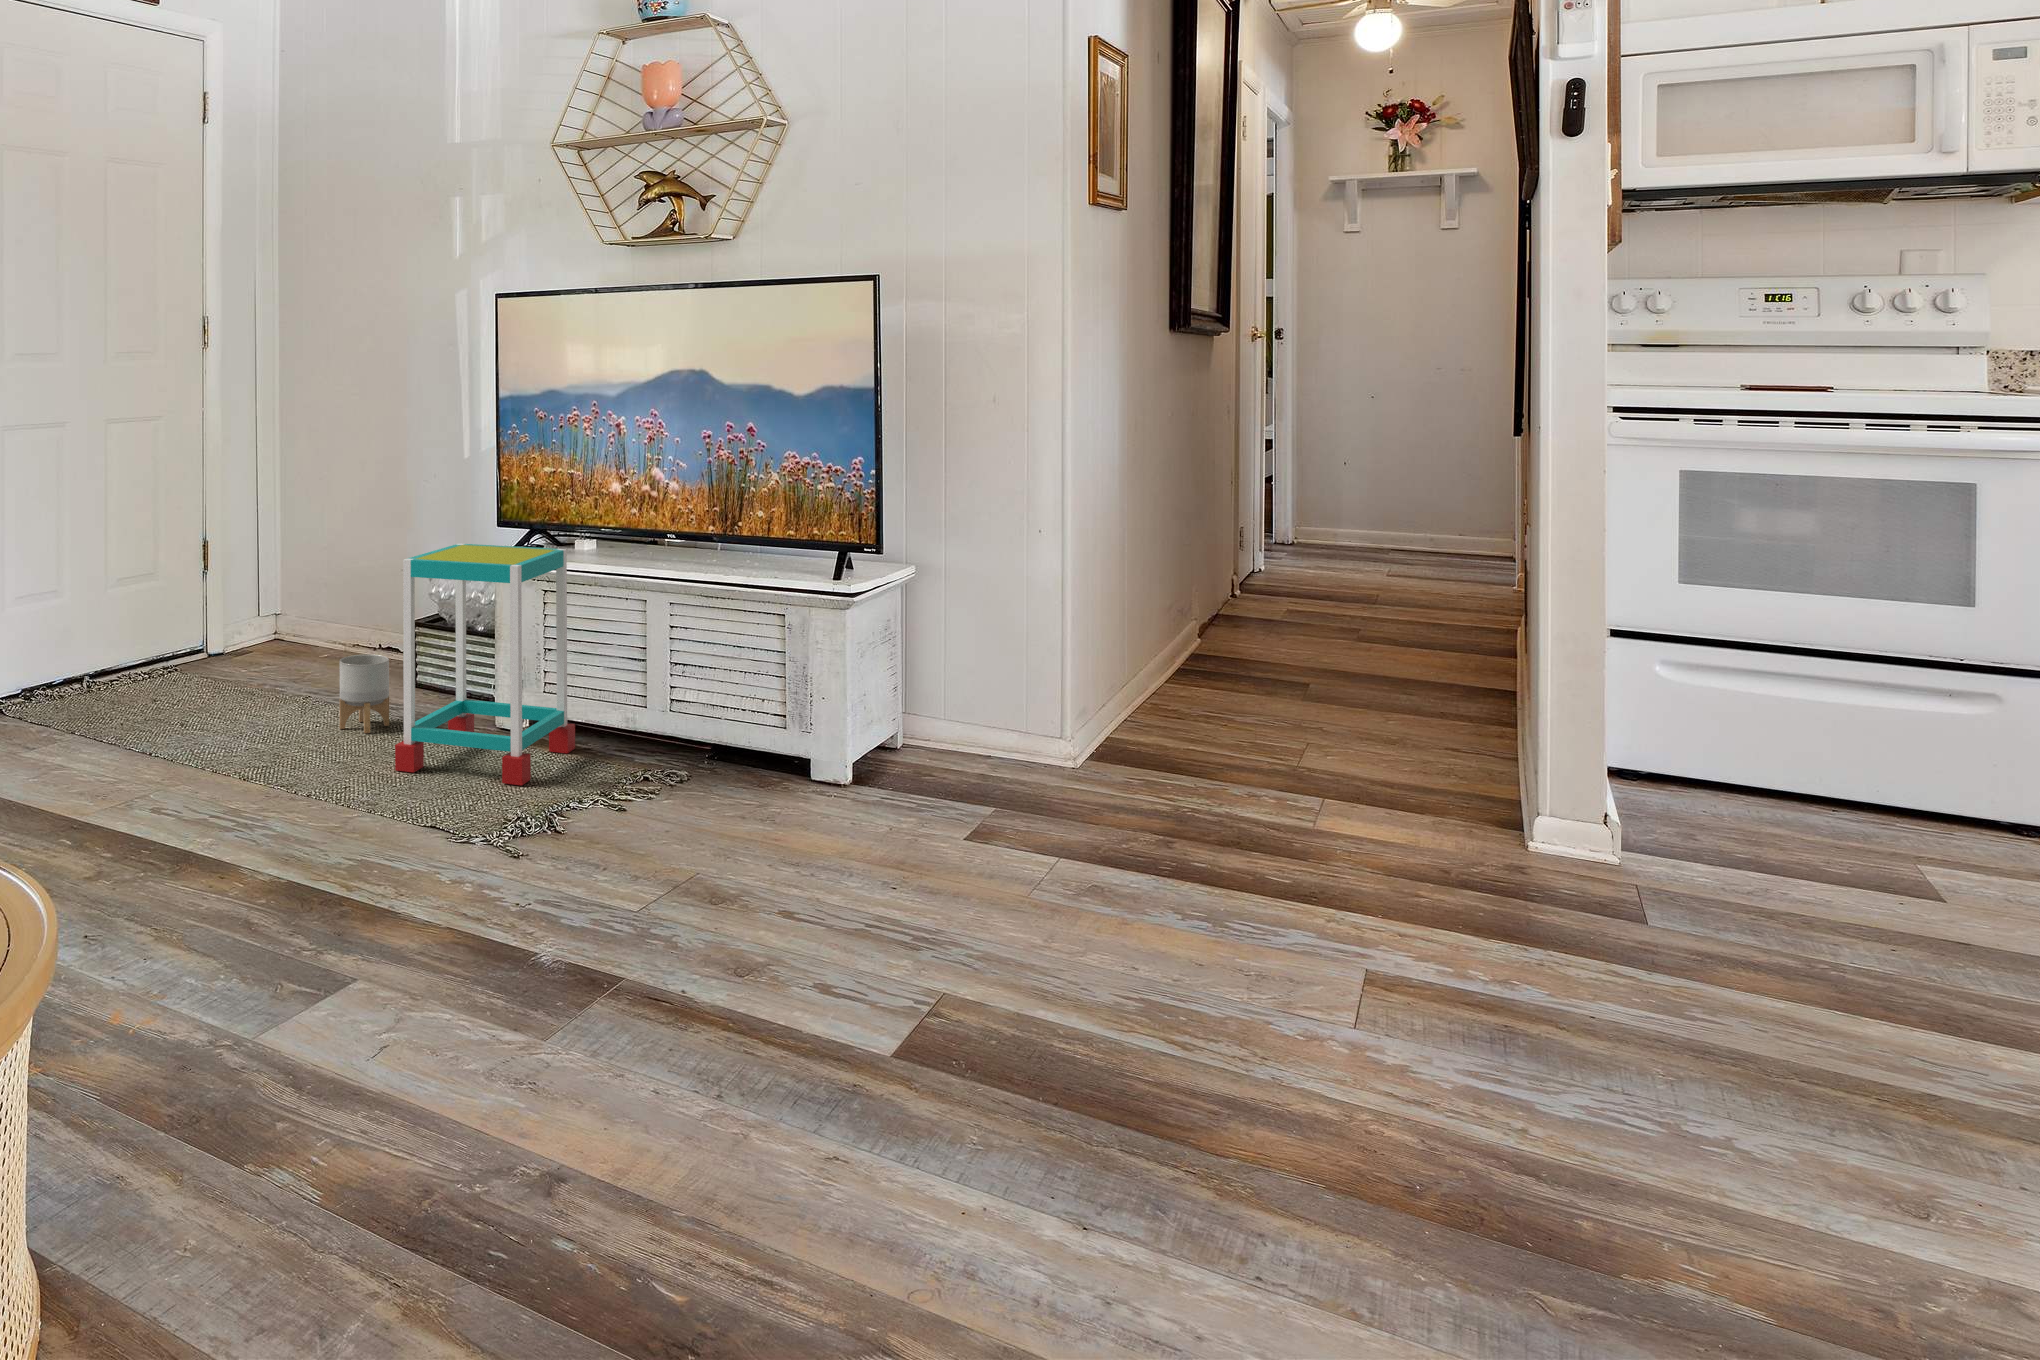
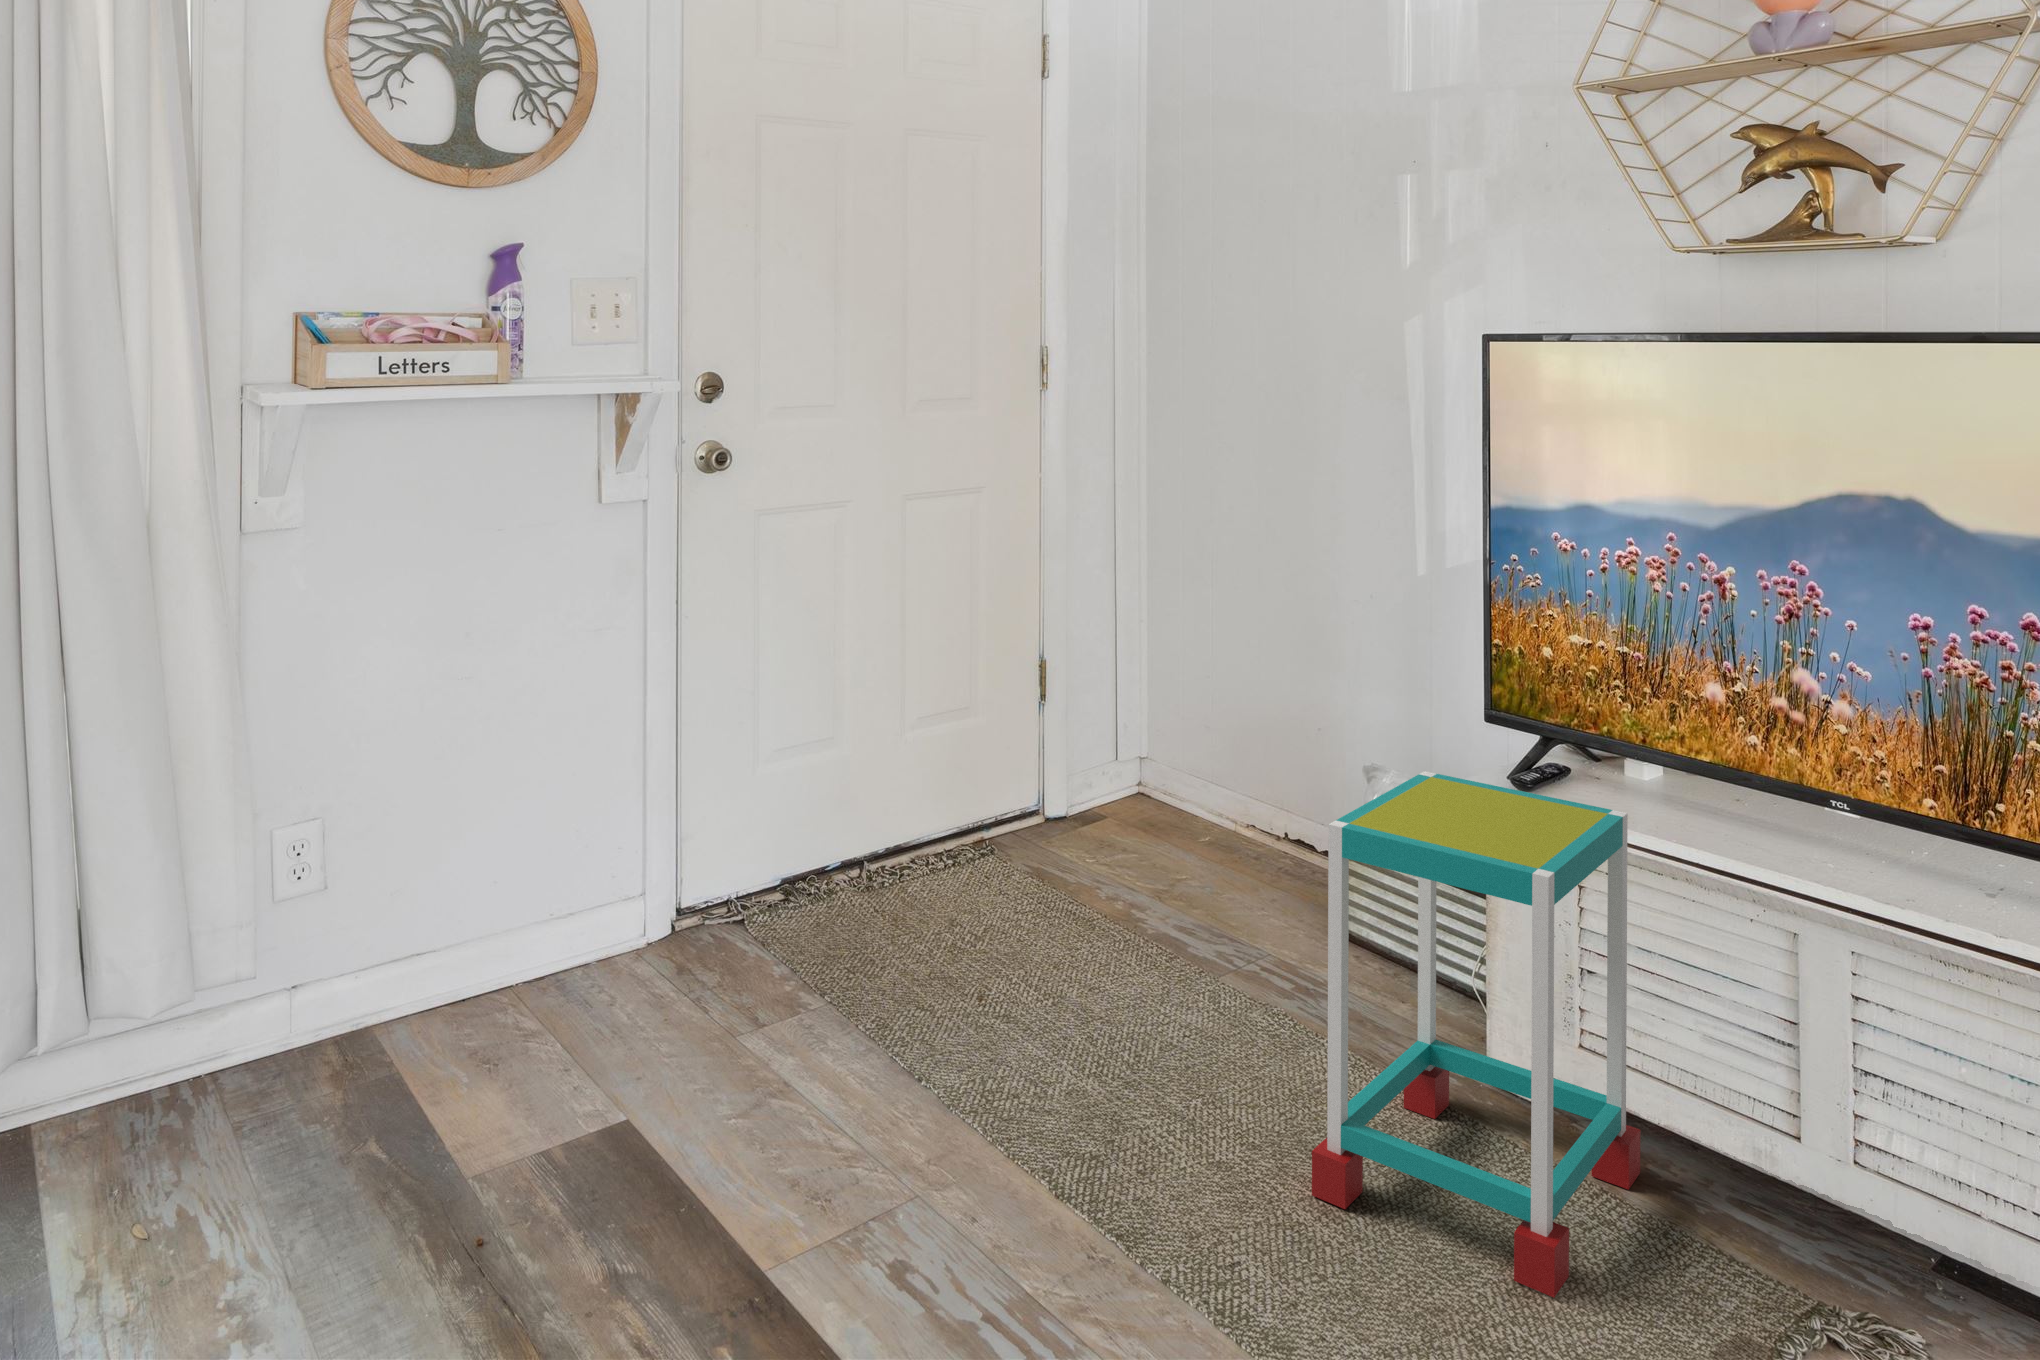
planter: present [339,654,389,733] -> none [1223,919,1303,1064]

